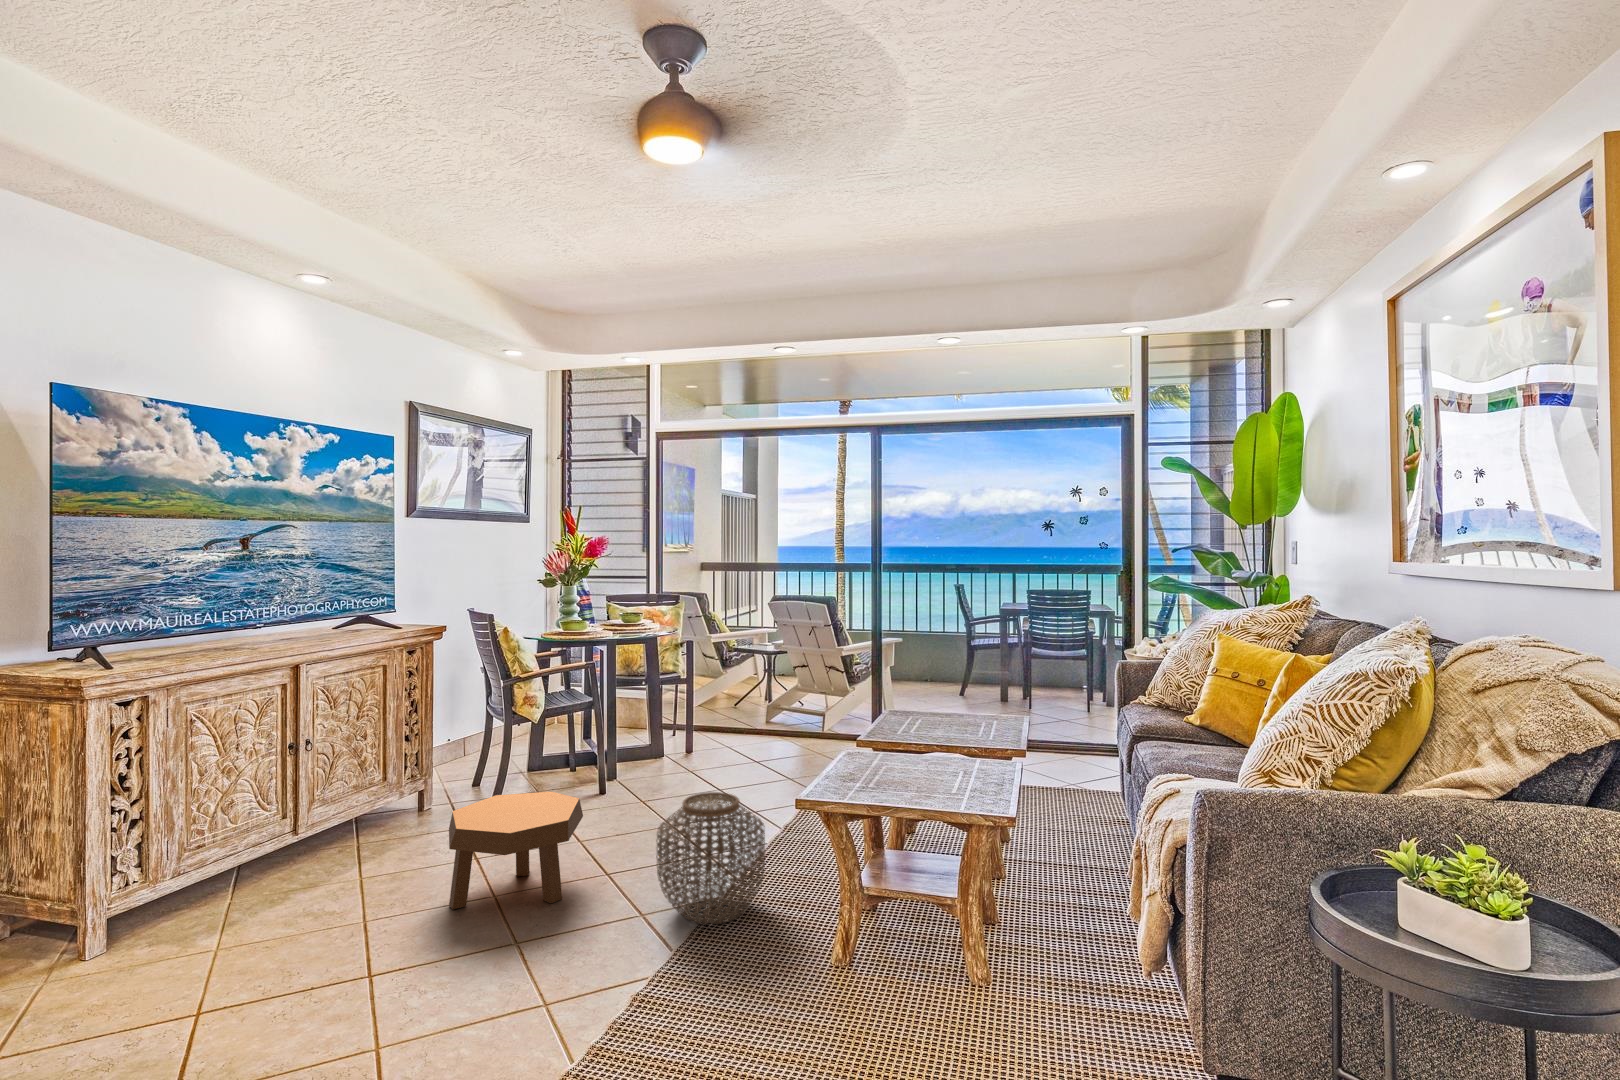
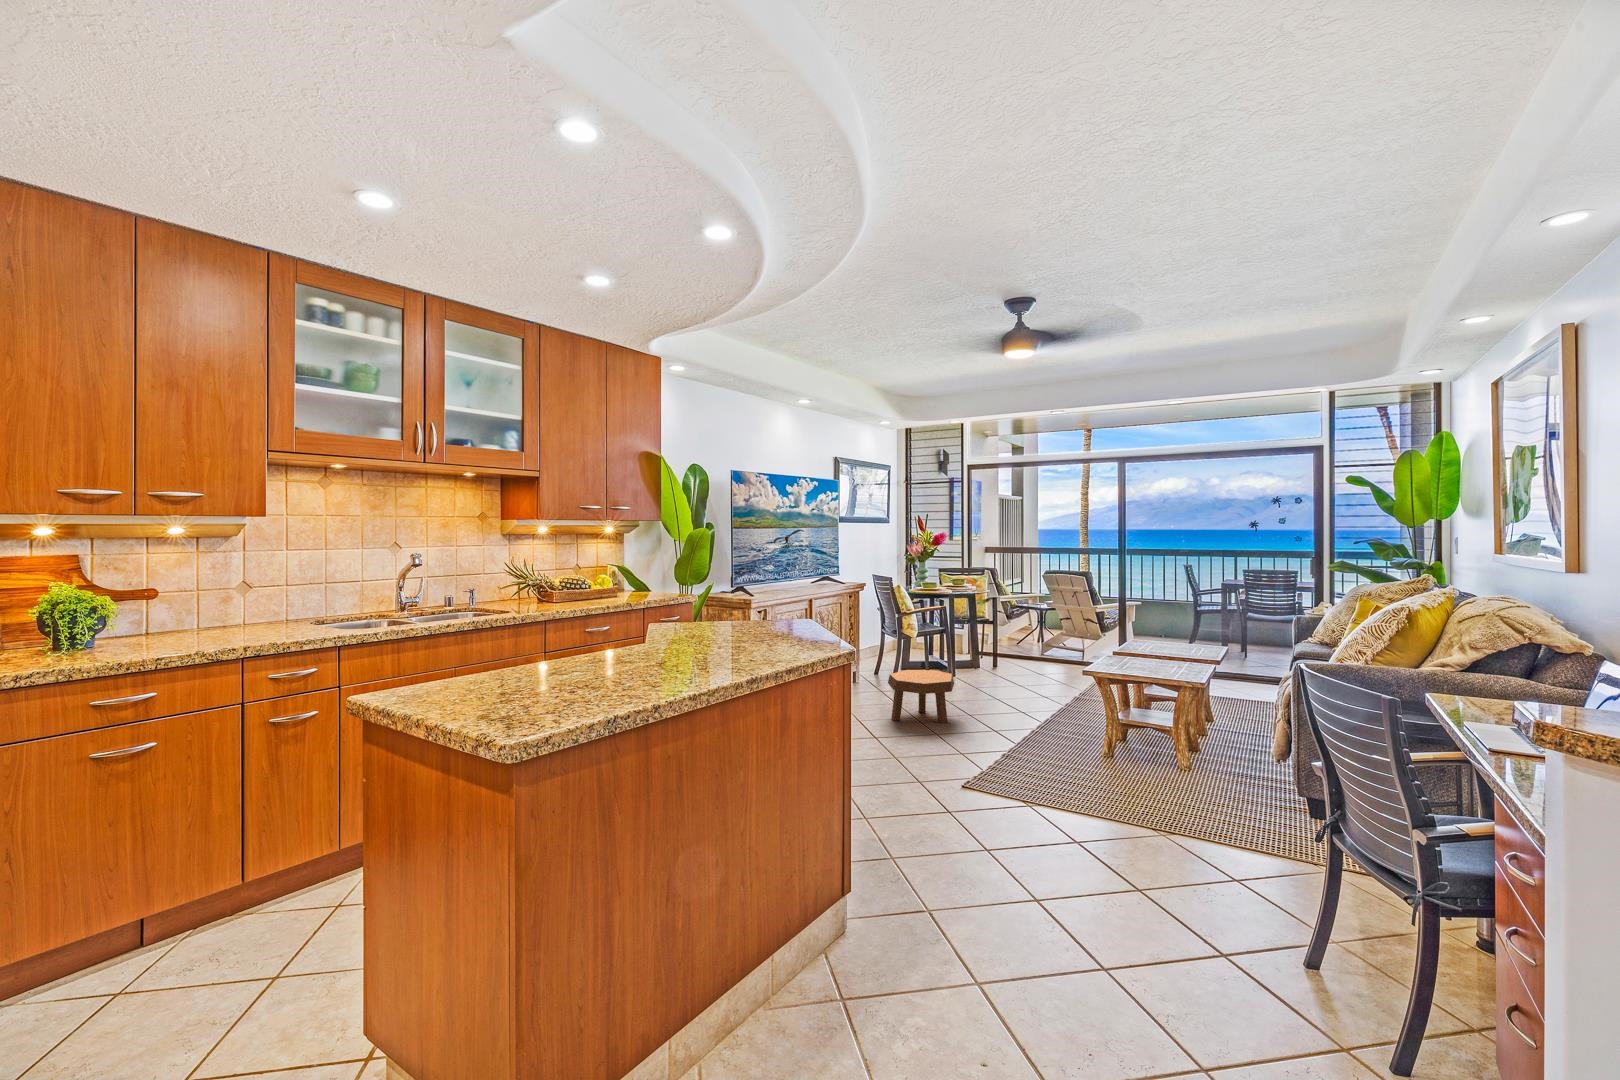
woven basket: present [656,792,765,924] -> none [1000,672,1059,737]

